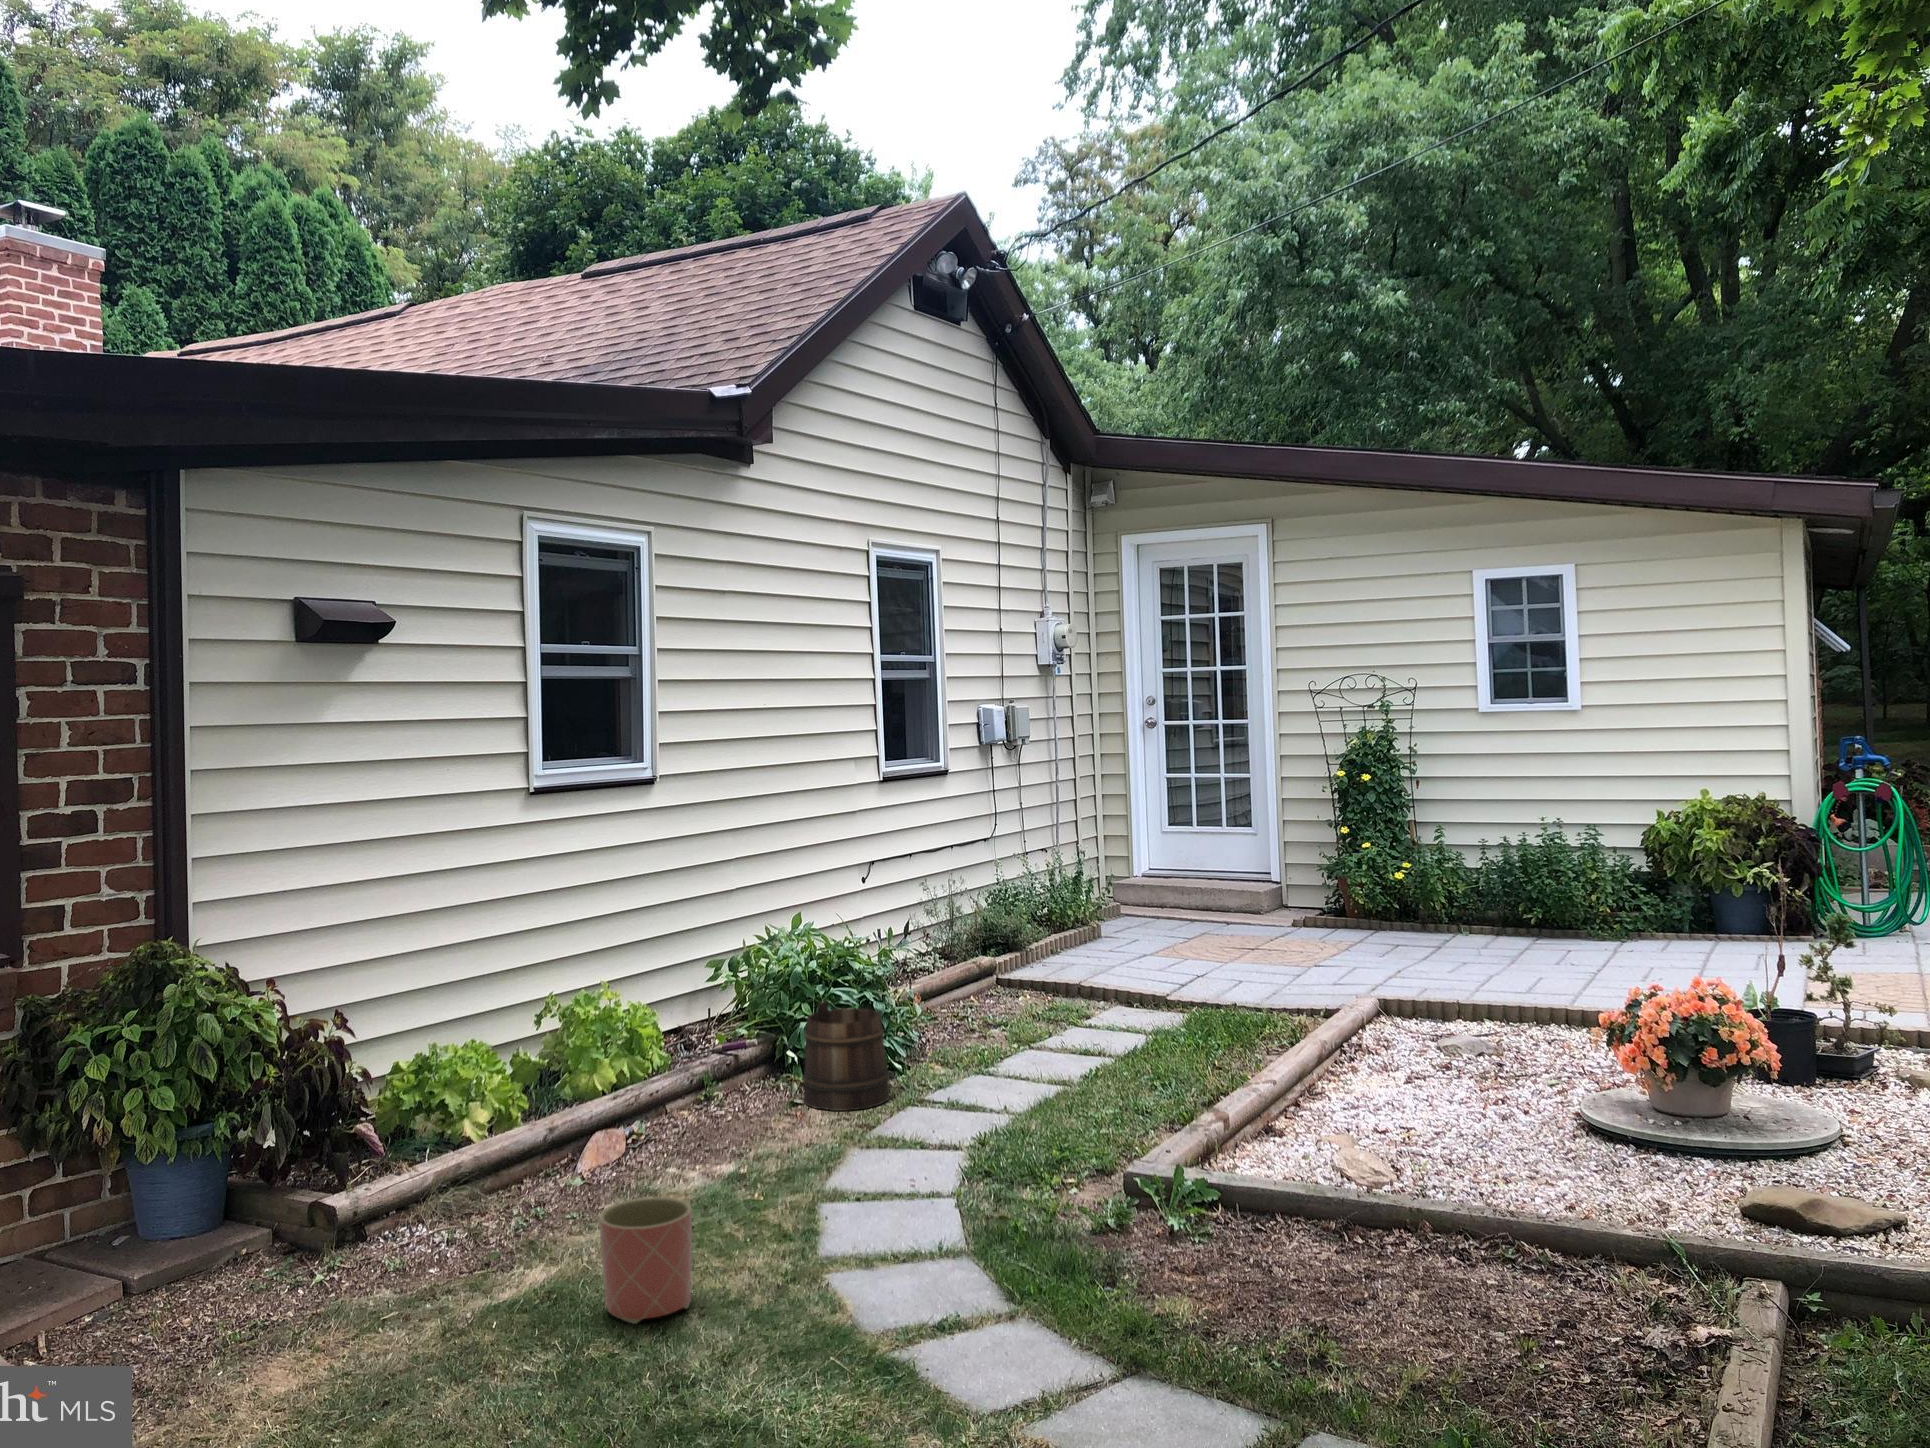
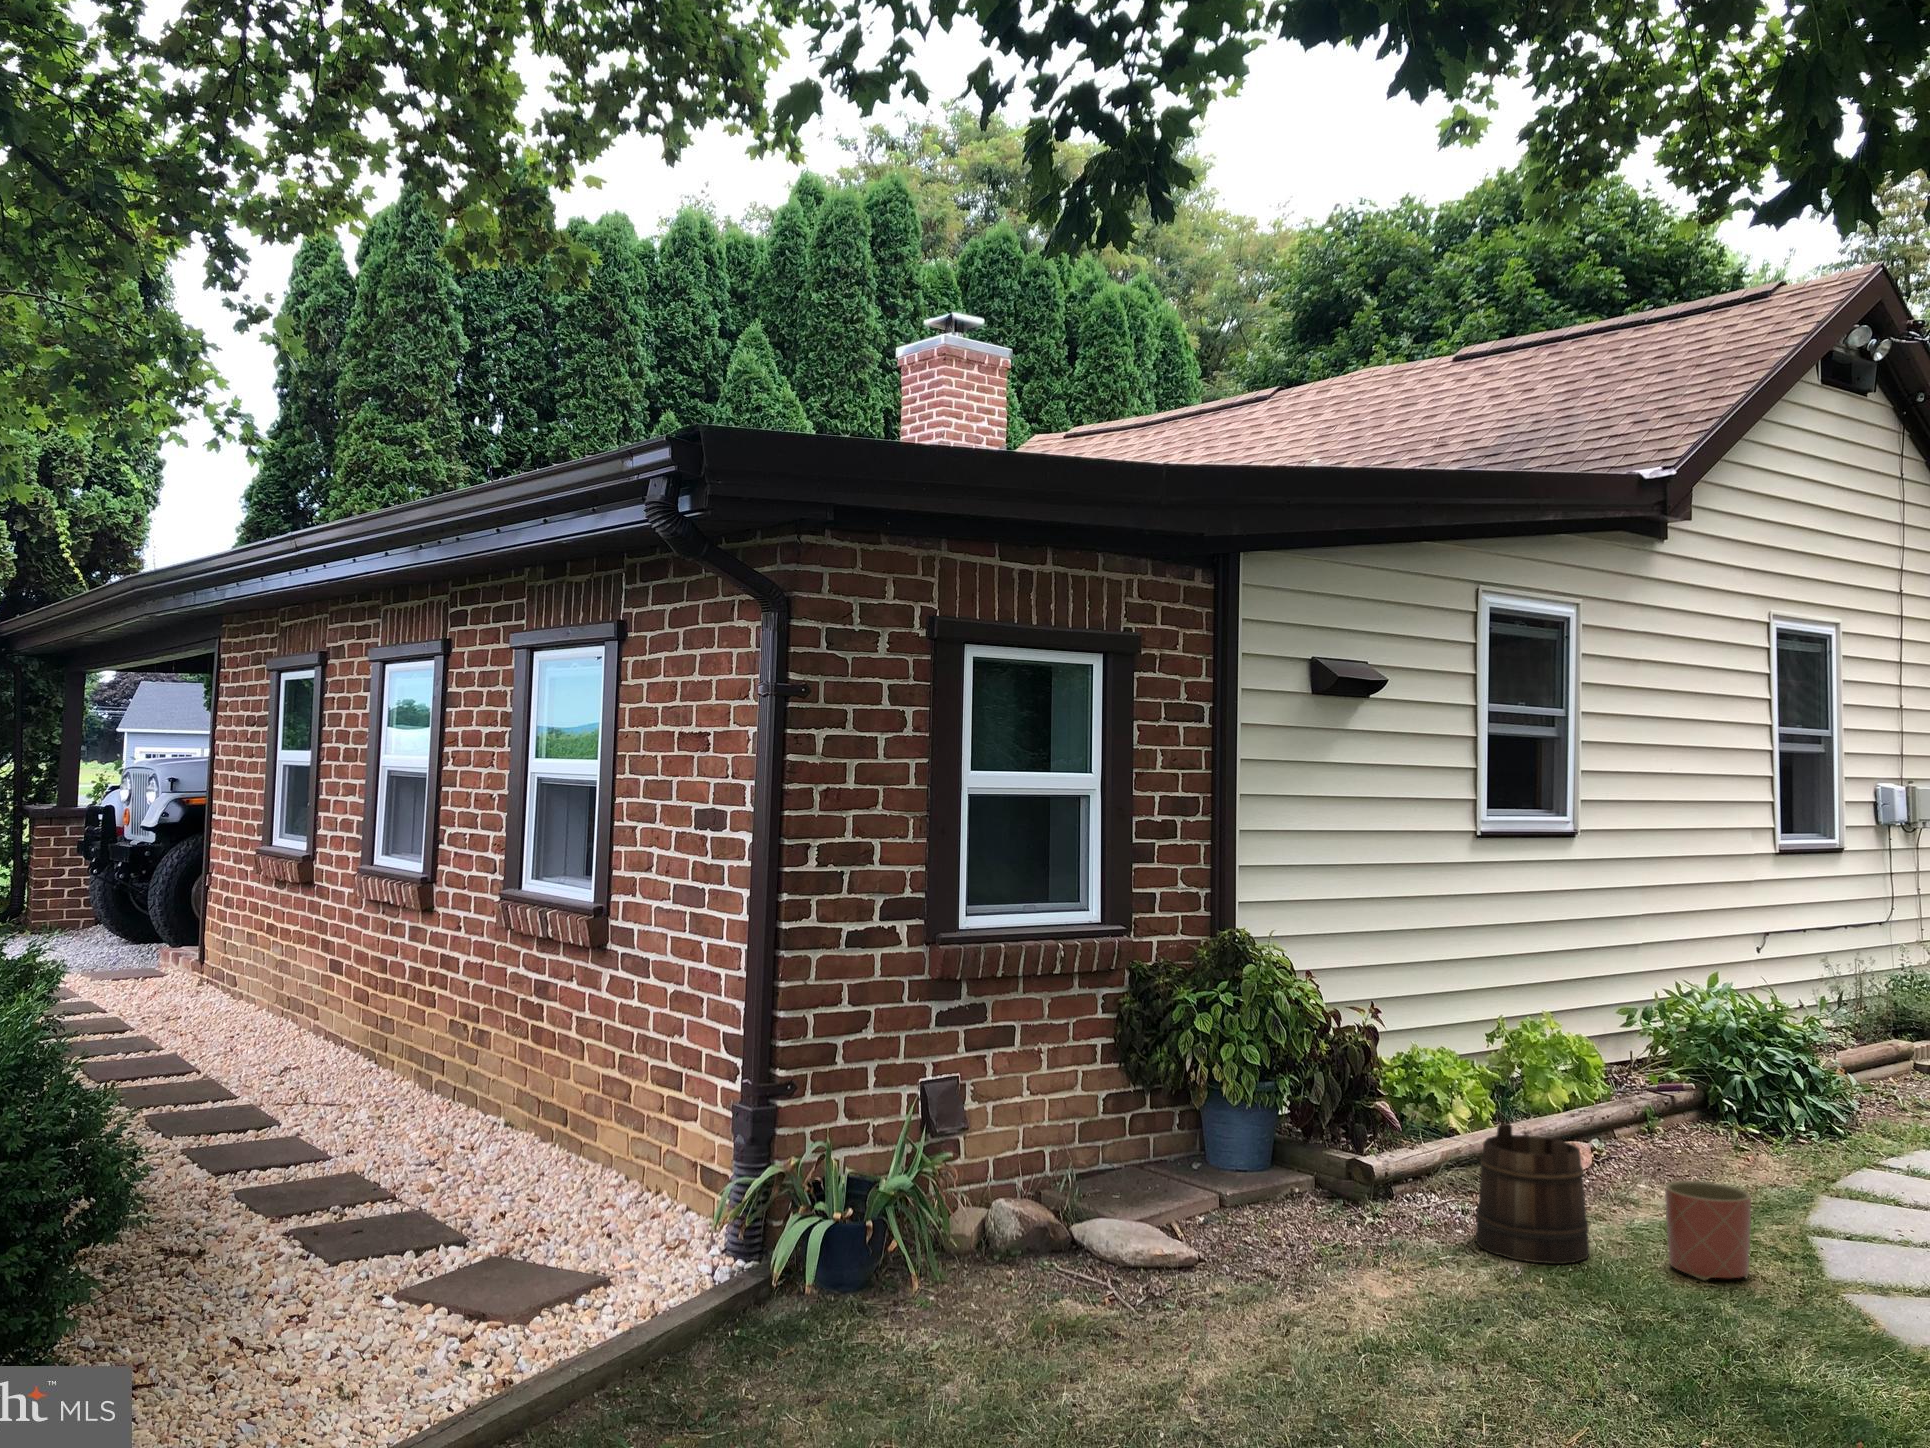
bucket: present [803,1001,890,1111] -> present [1476,1123,1590,1264]

